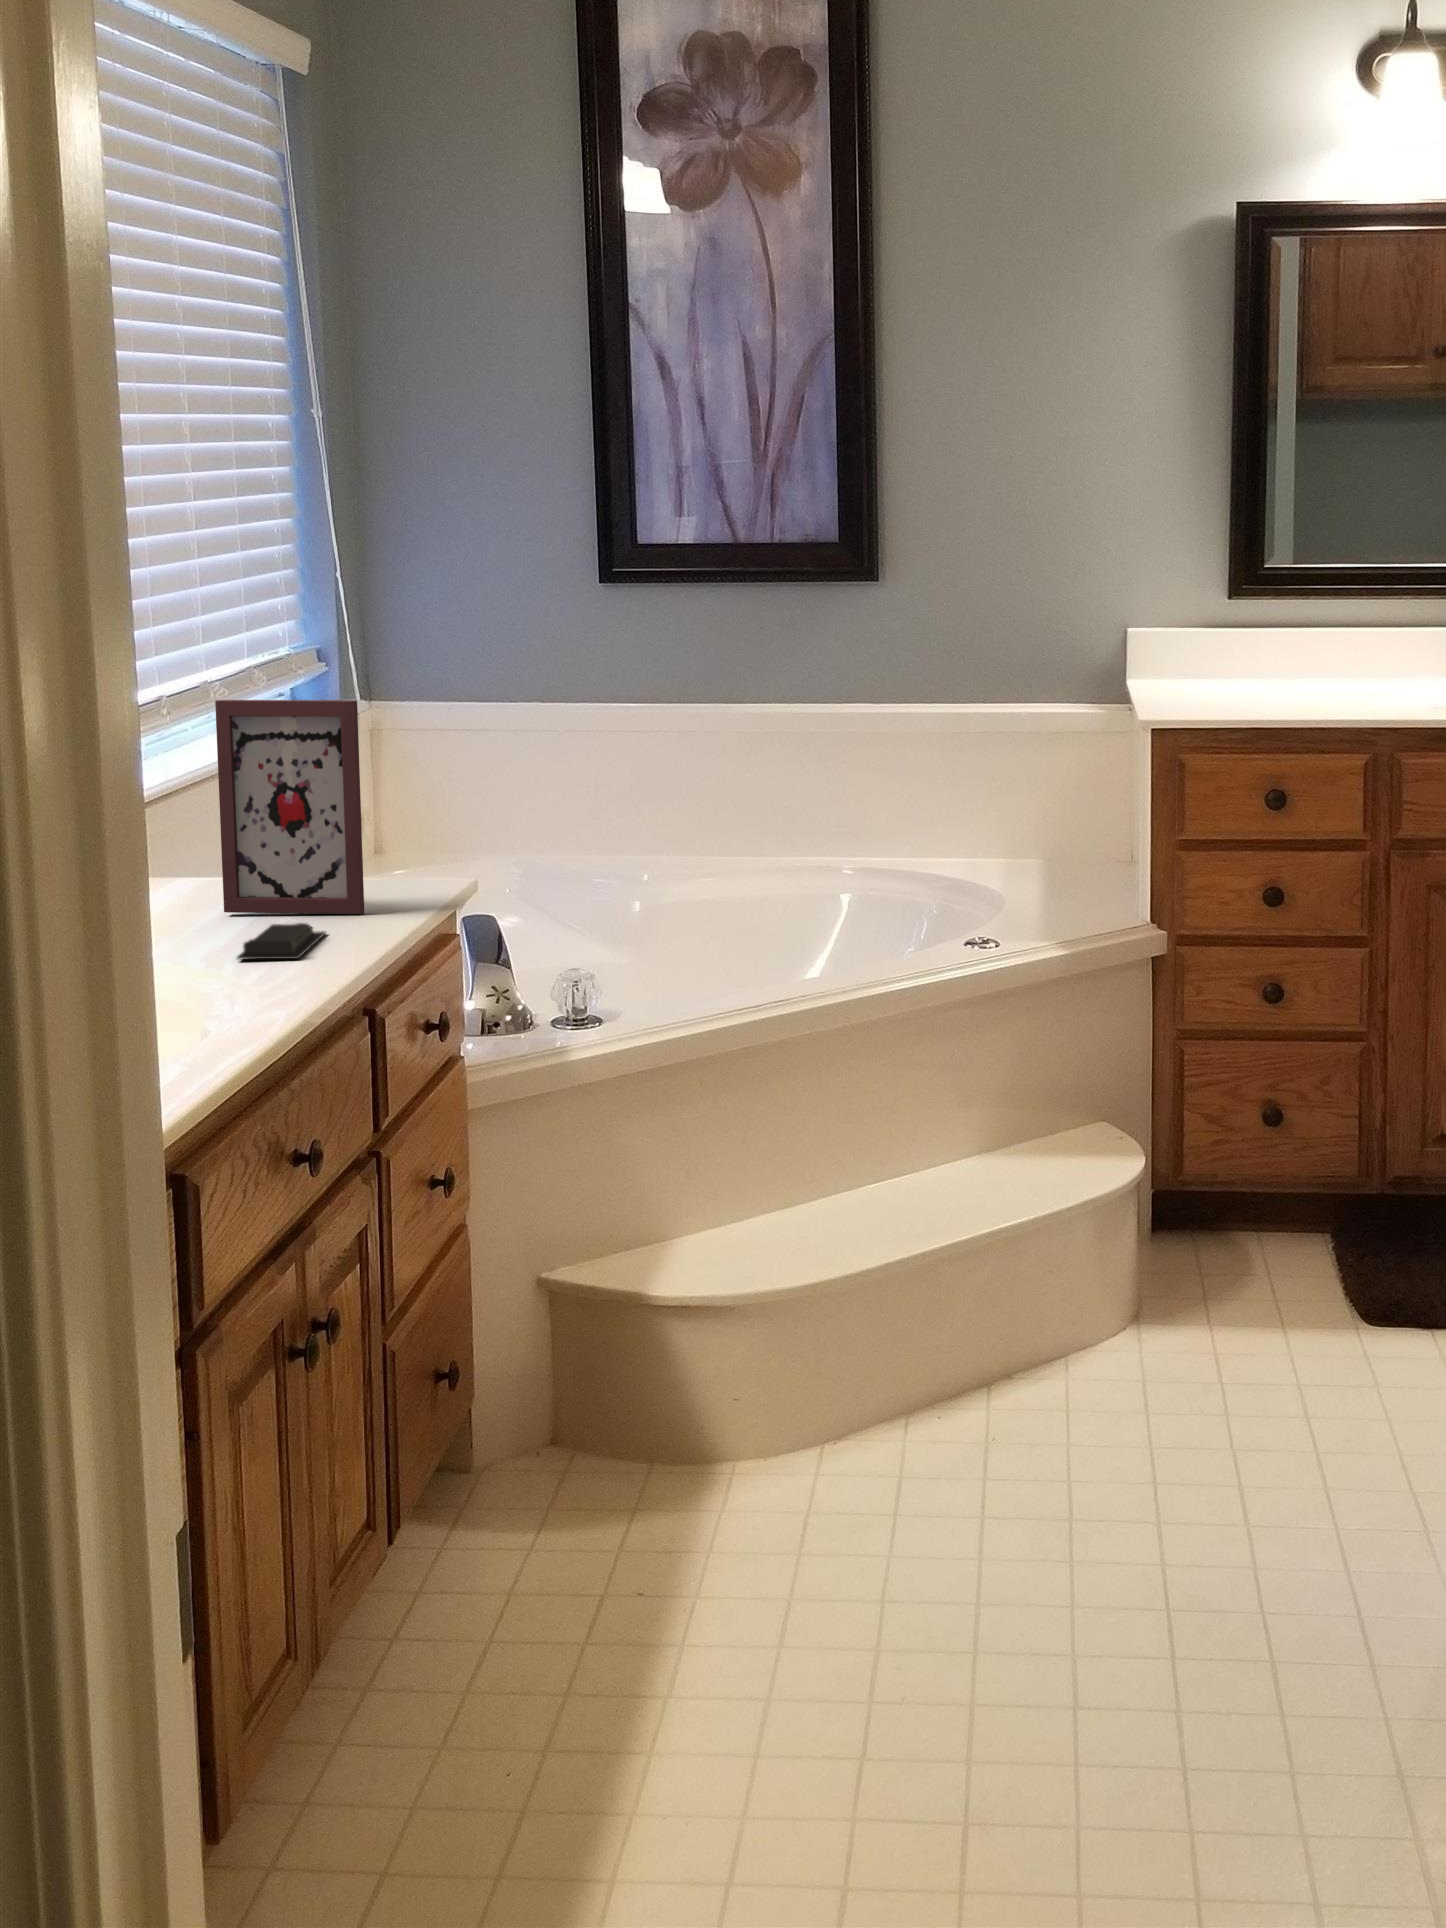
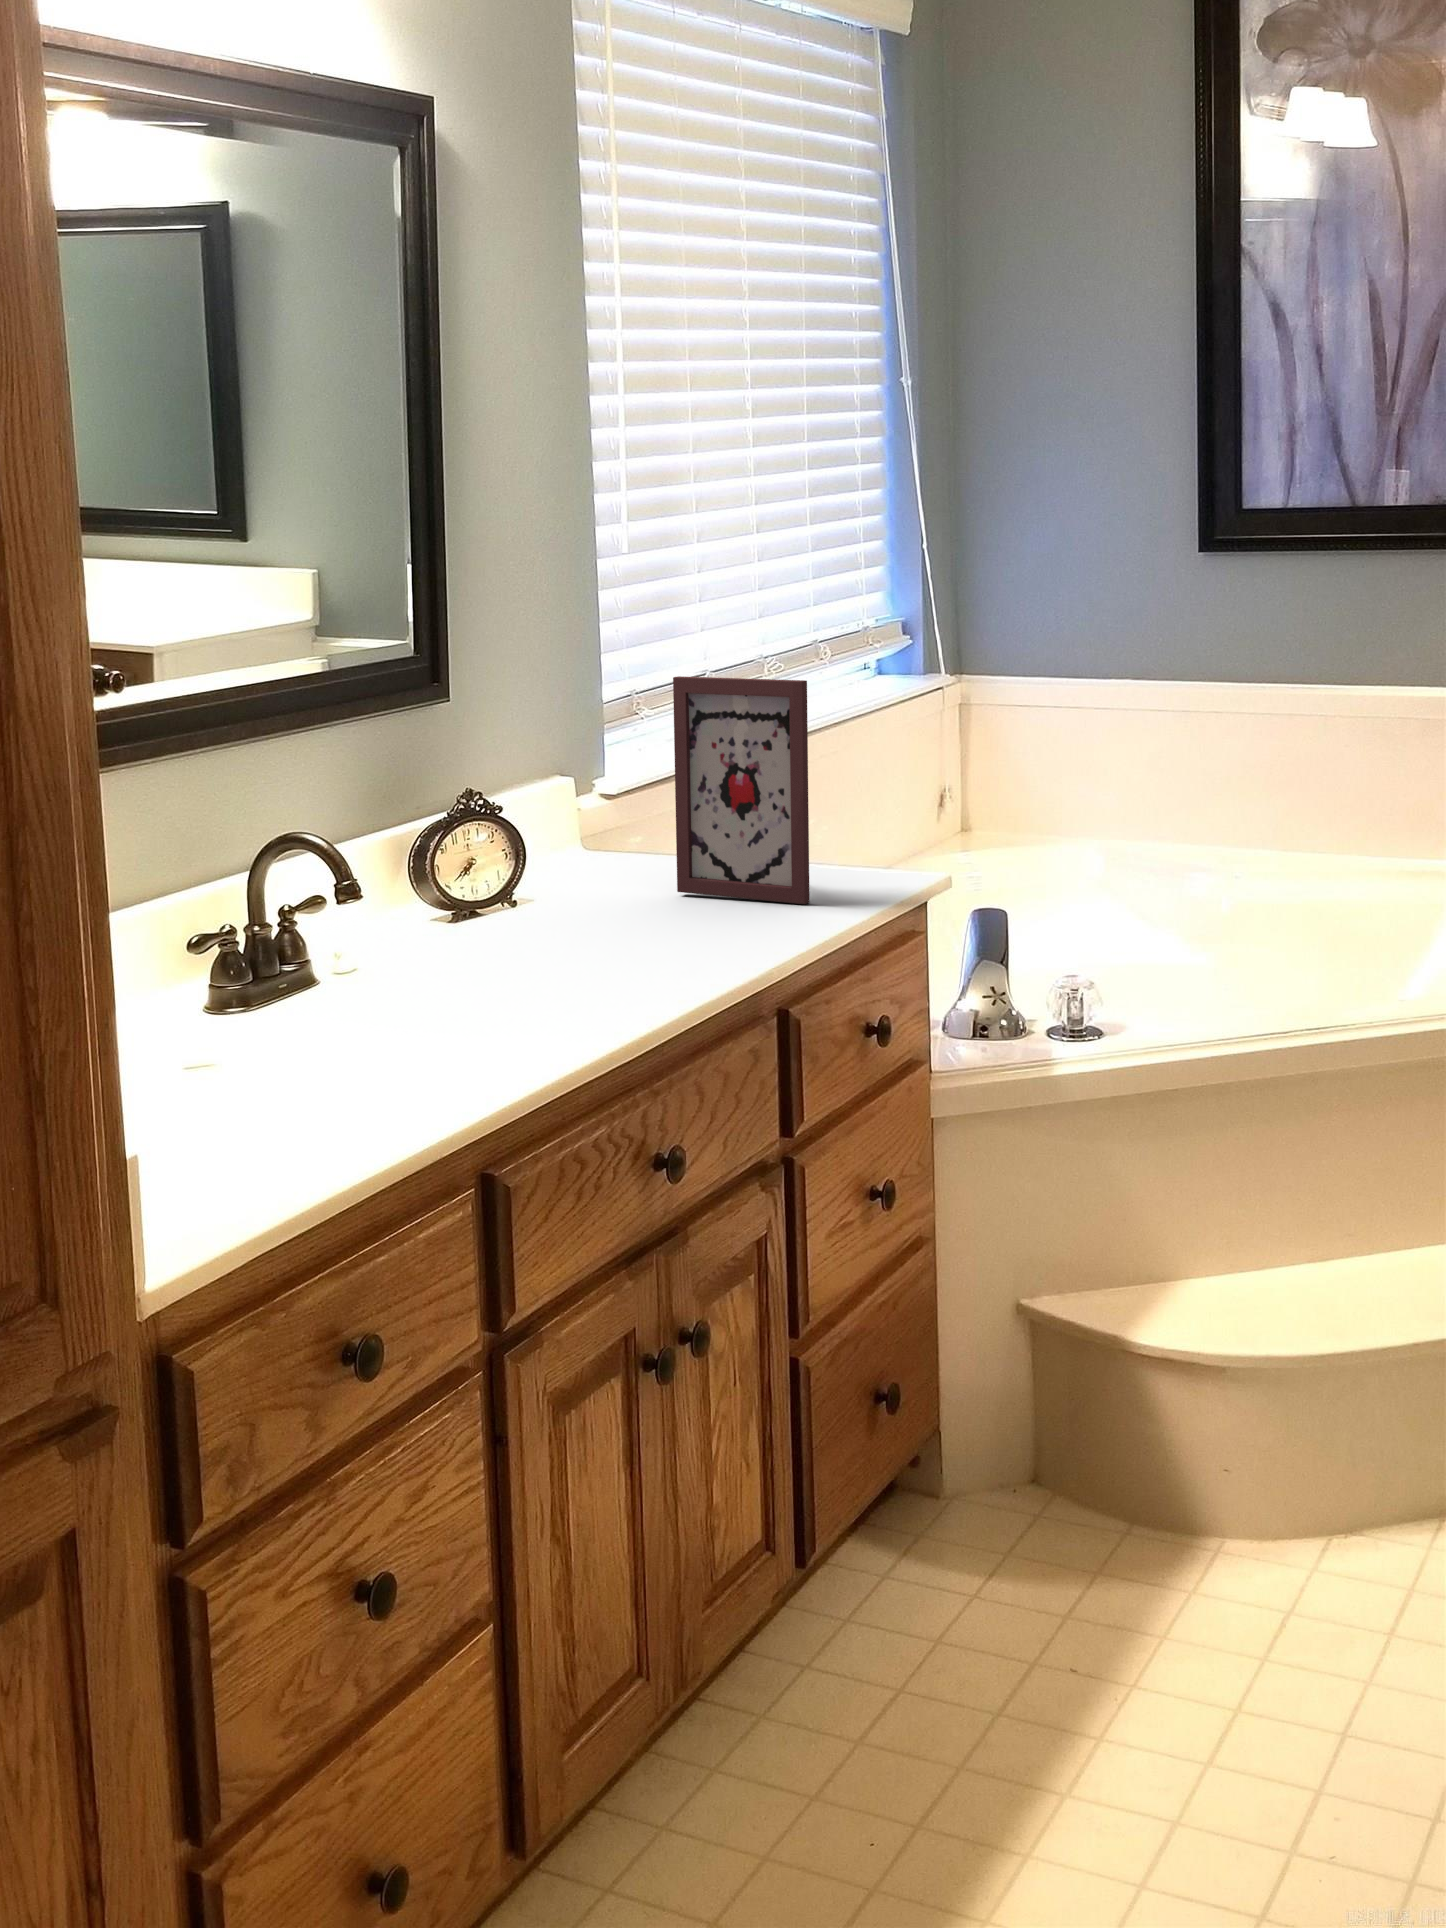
soap bar: present [237,923,326,959] -> none [652,910,757,950]

